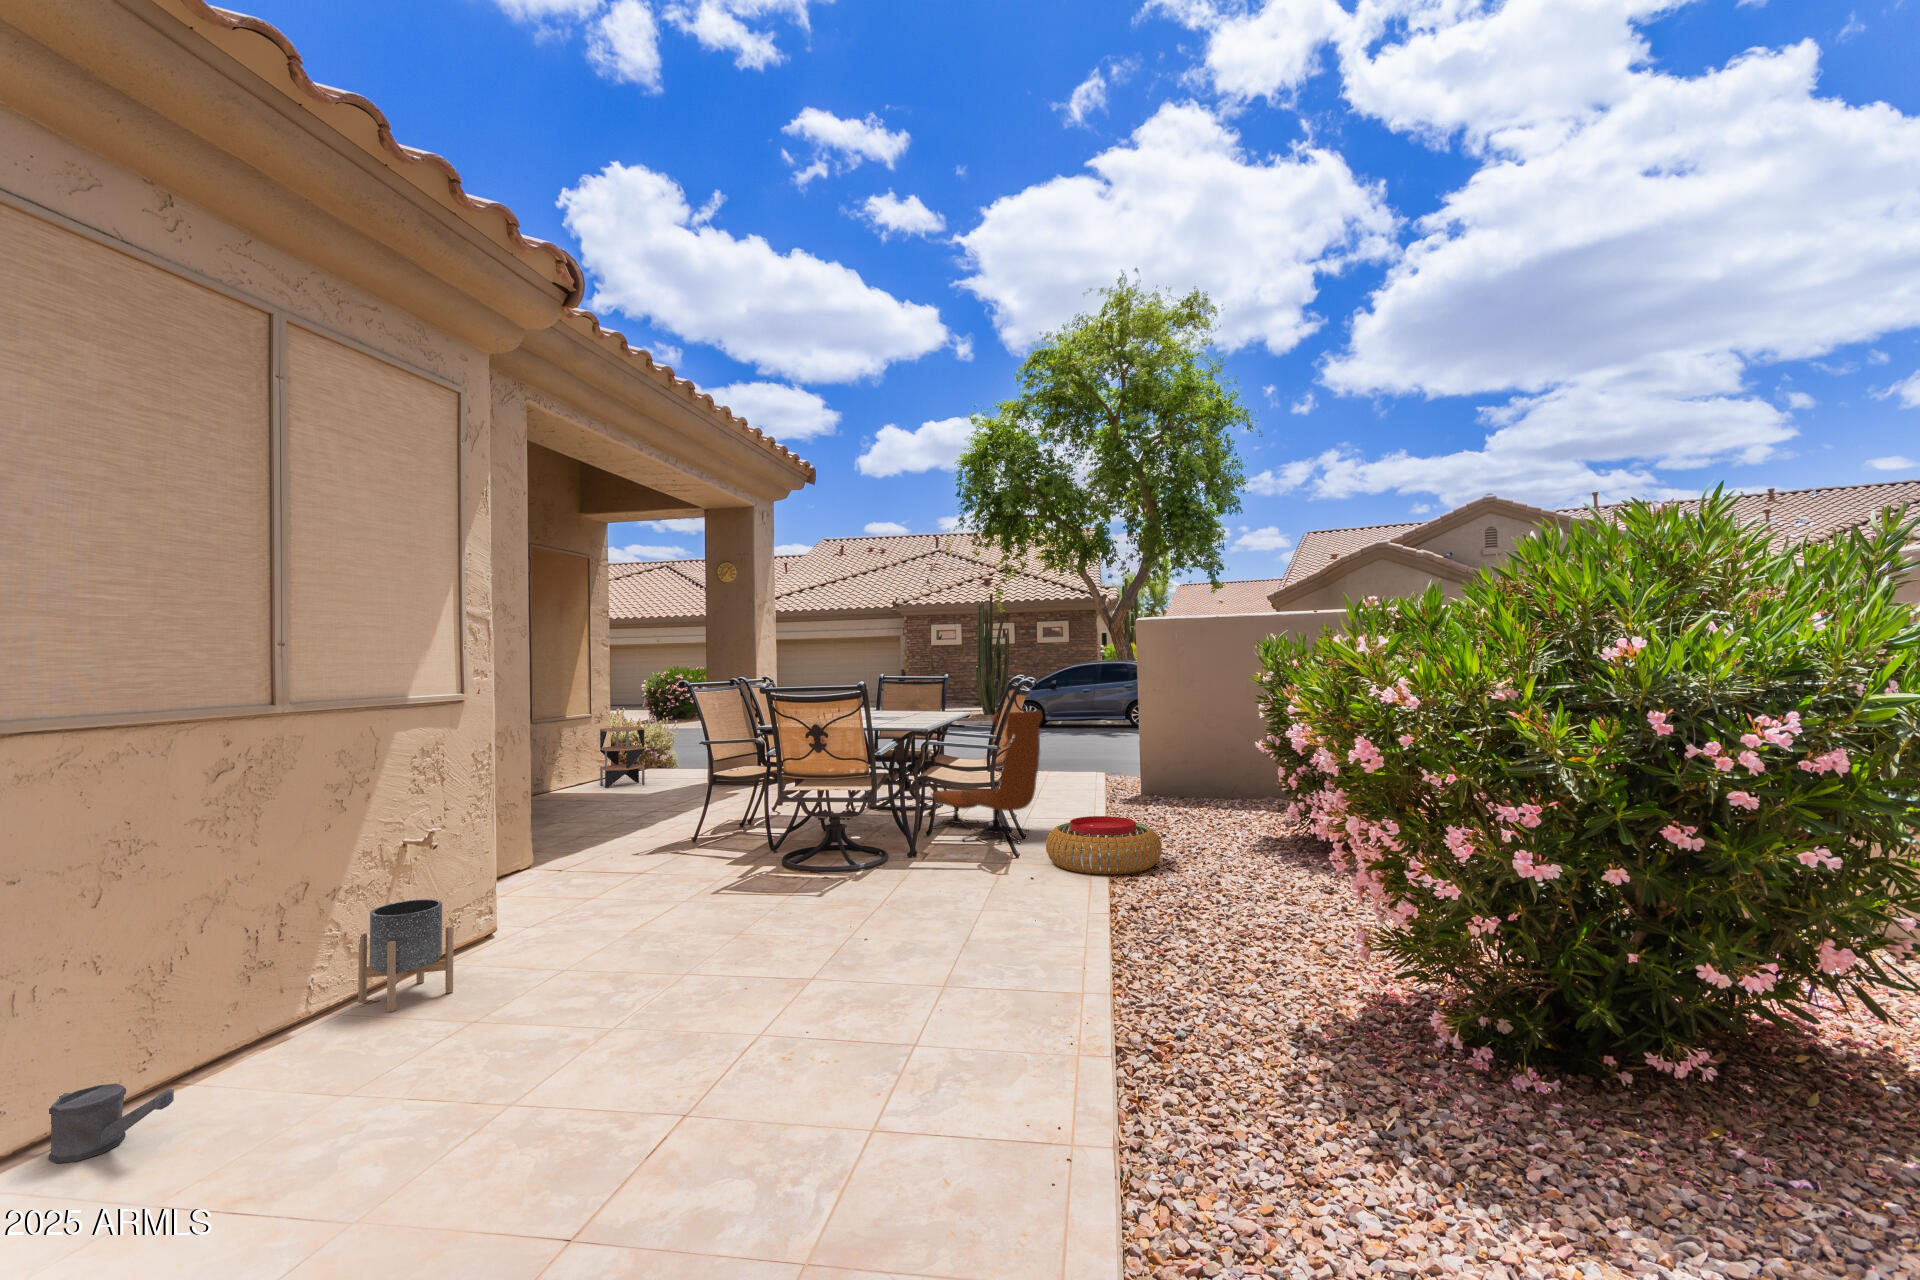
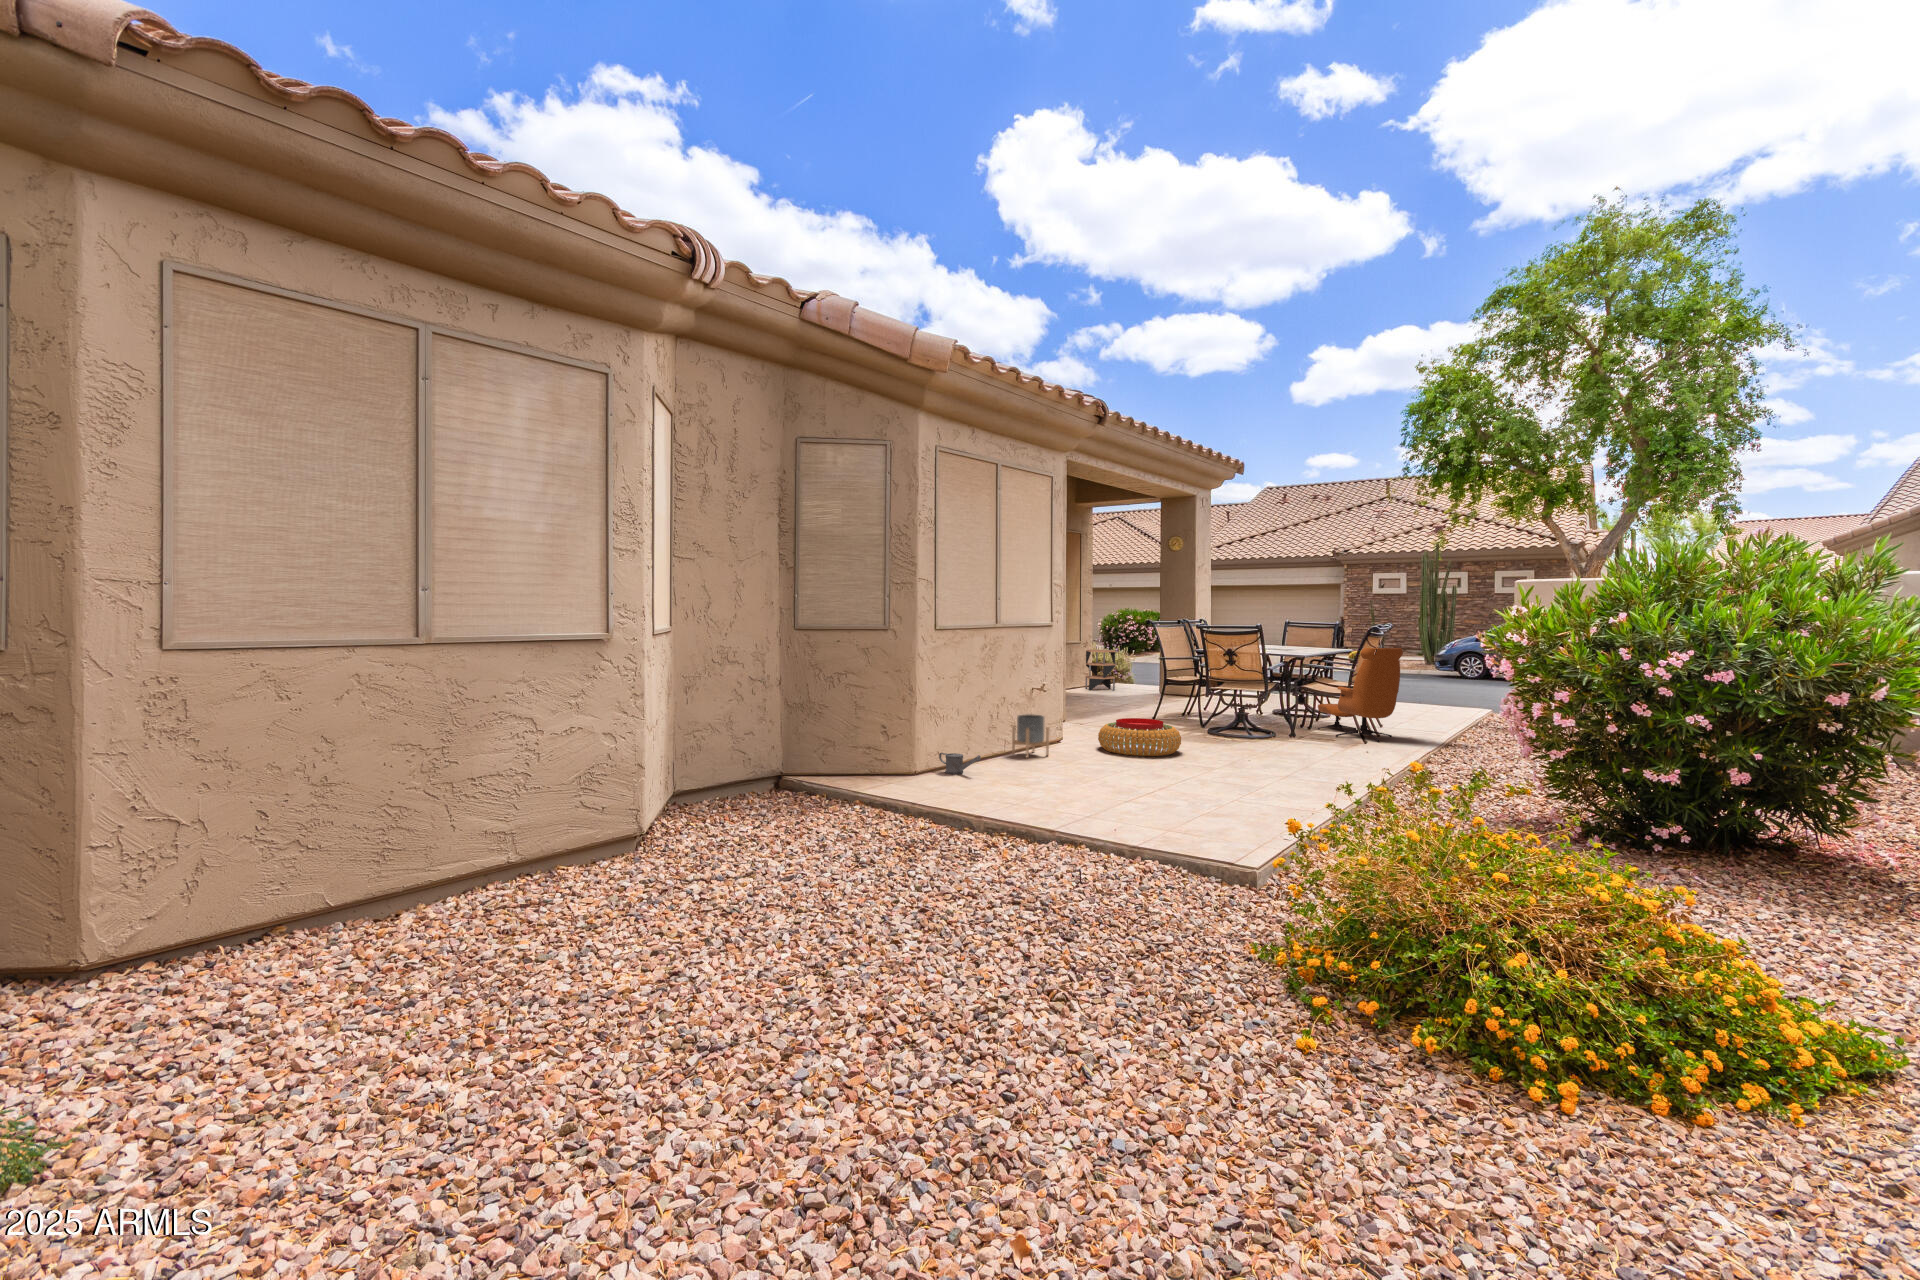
pouf: present [1046,816,1162,875] -> present [1098,718,1181,756]

